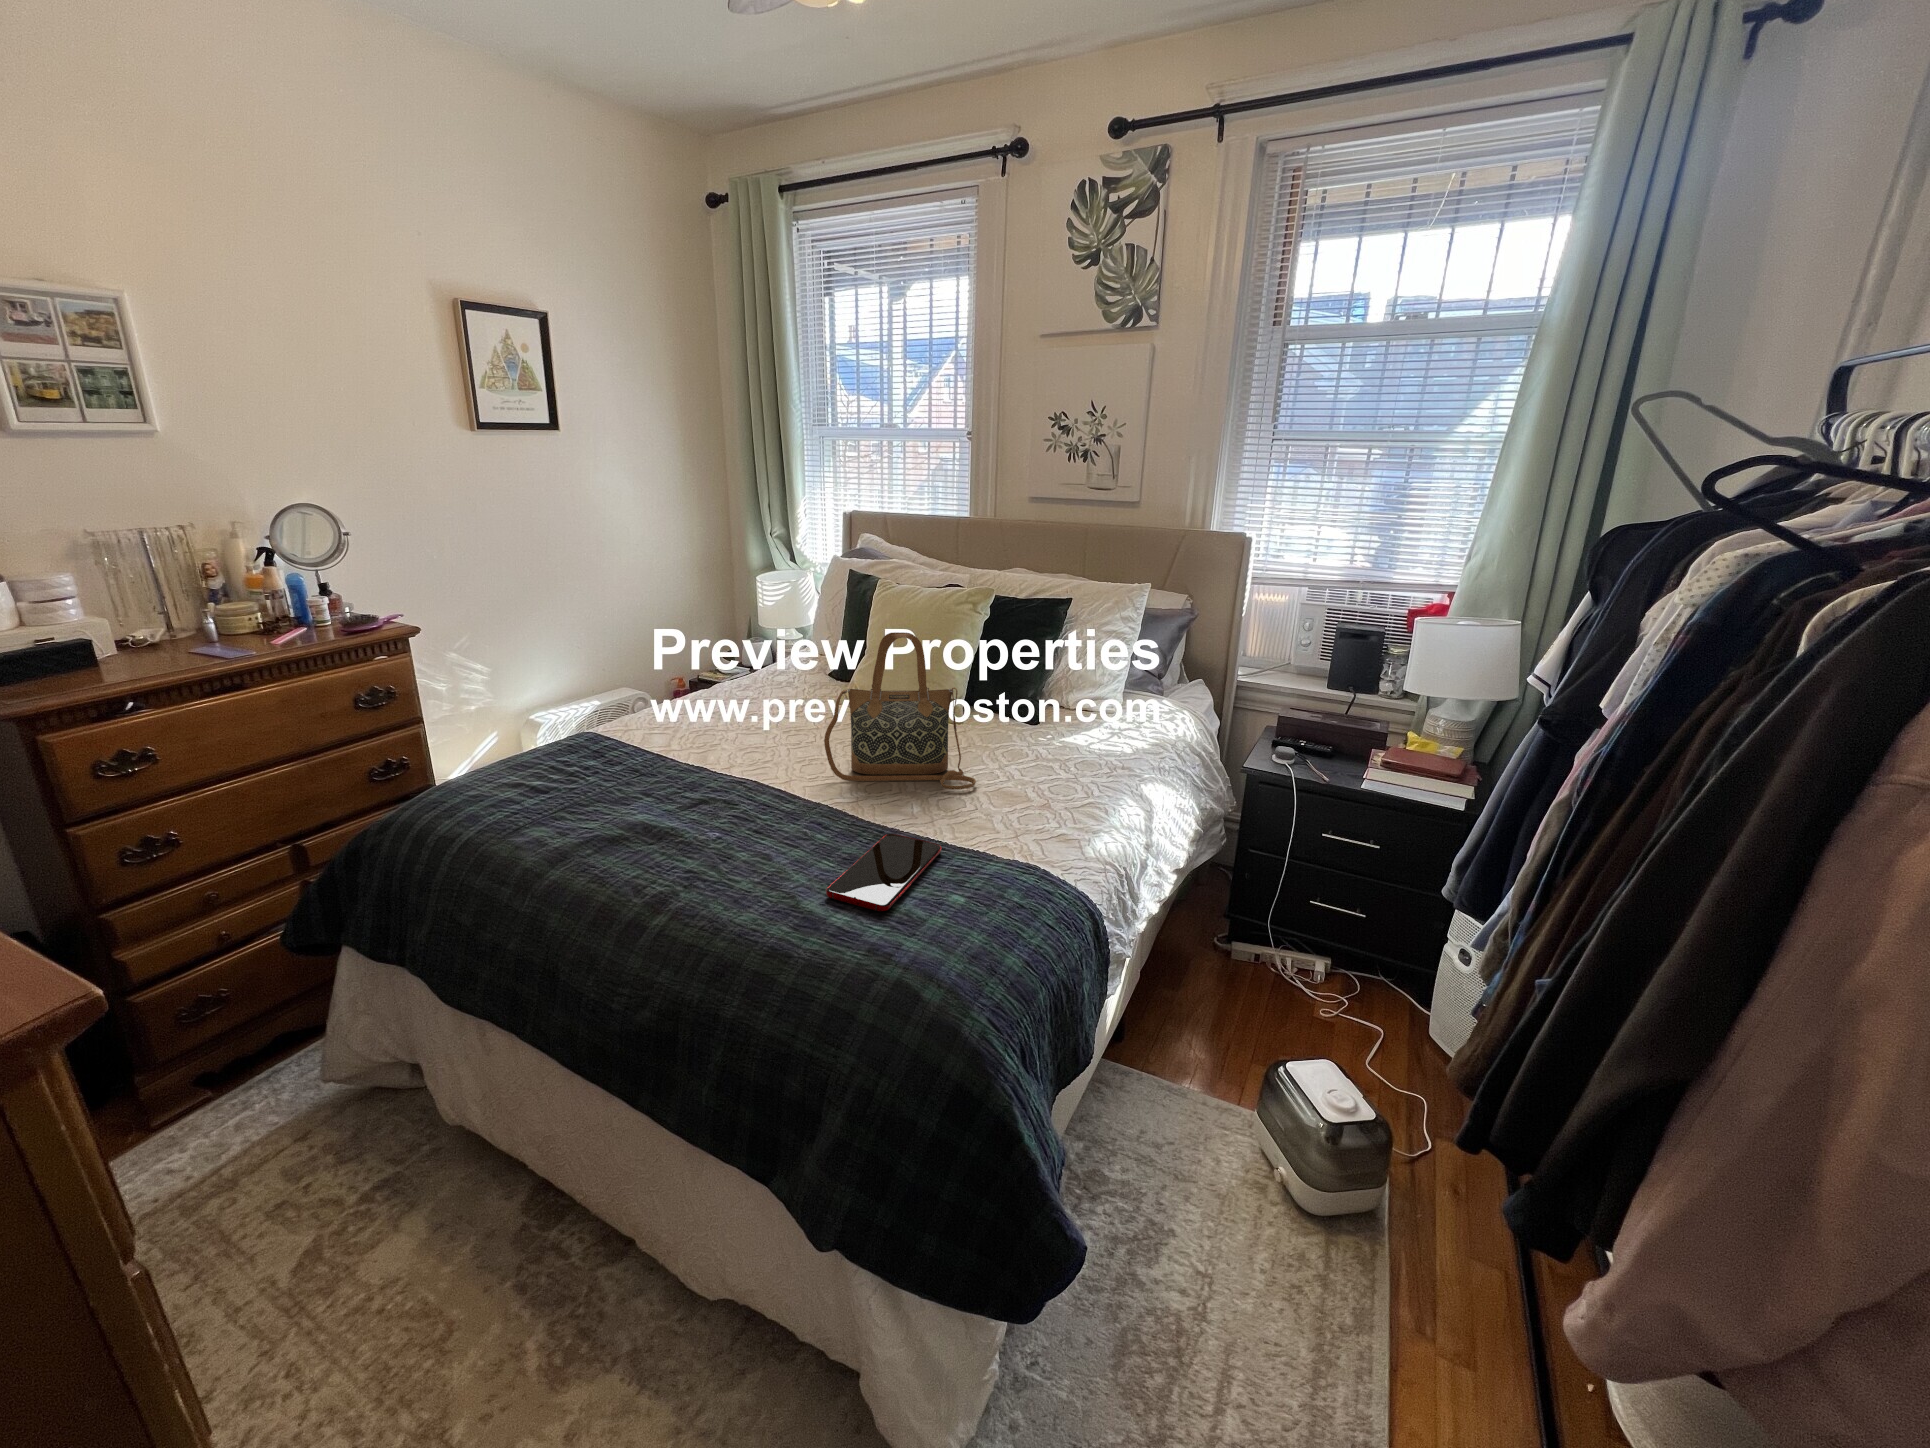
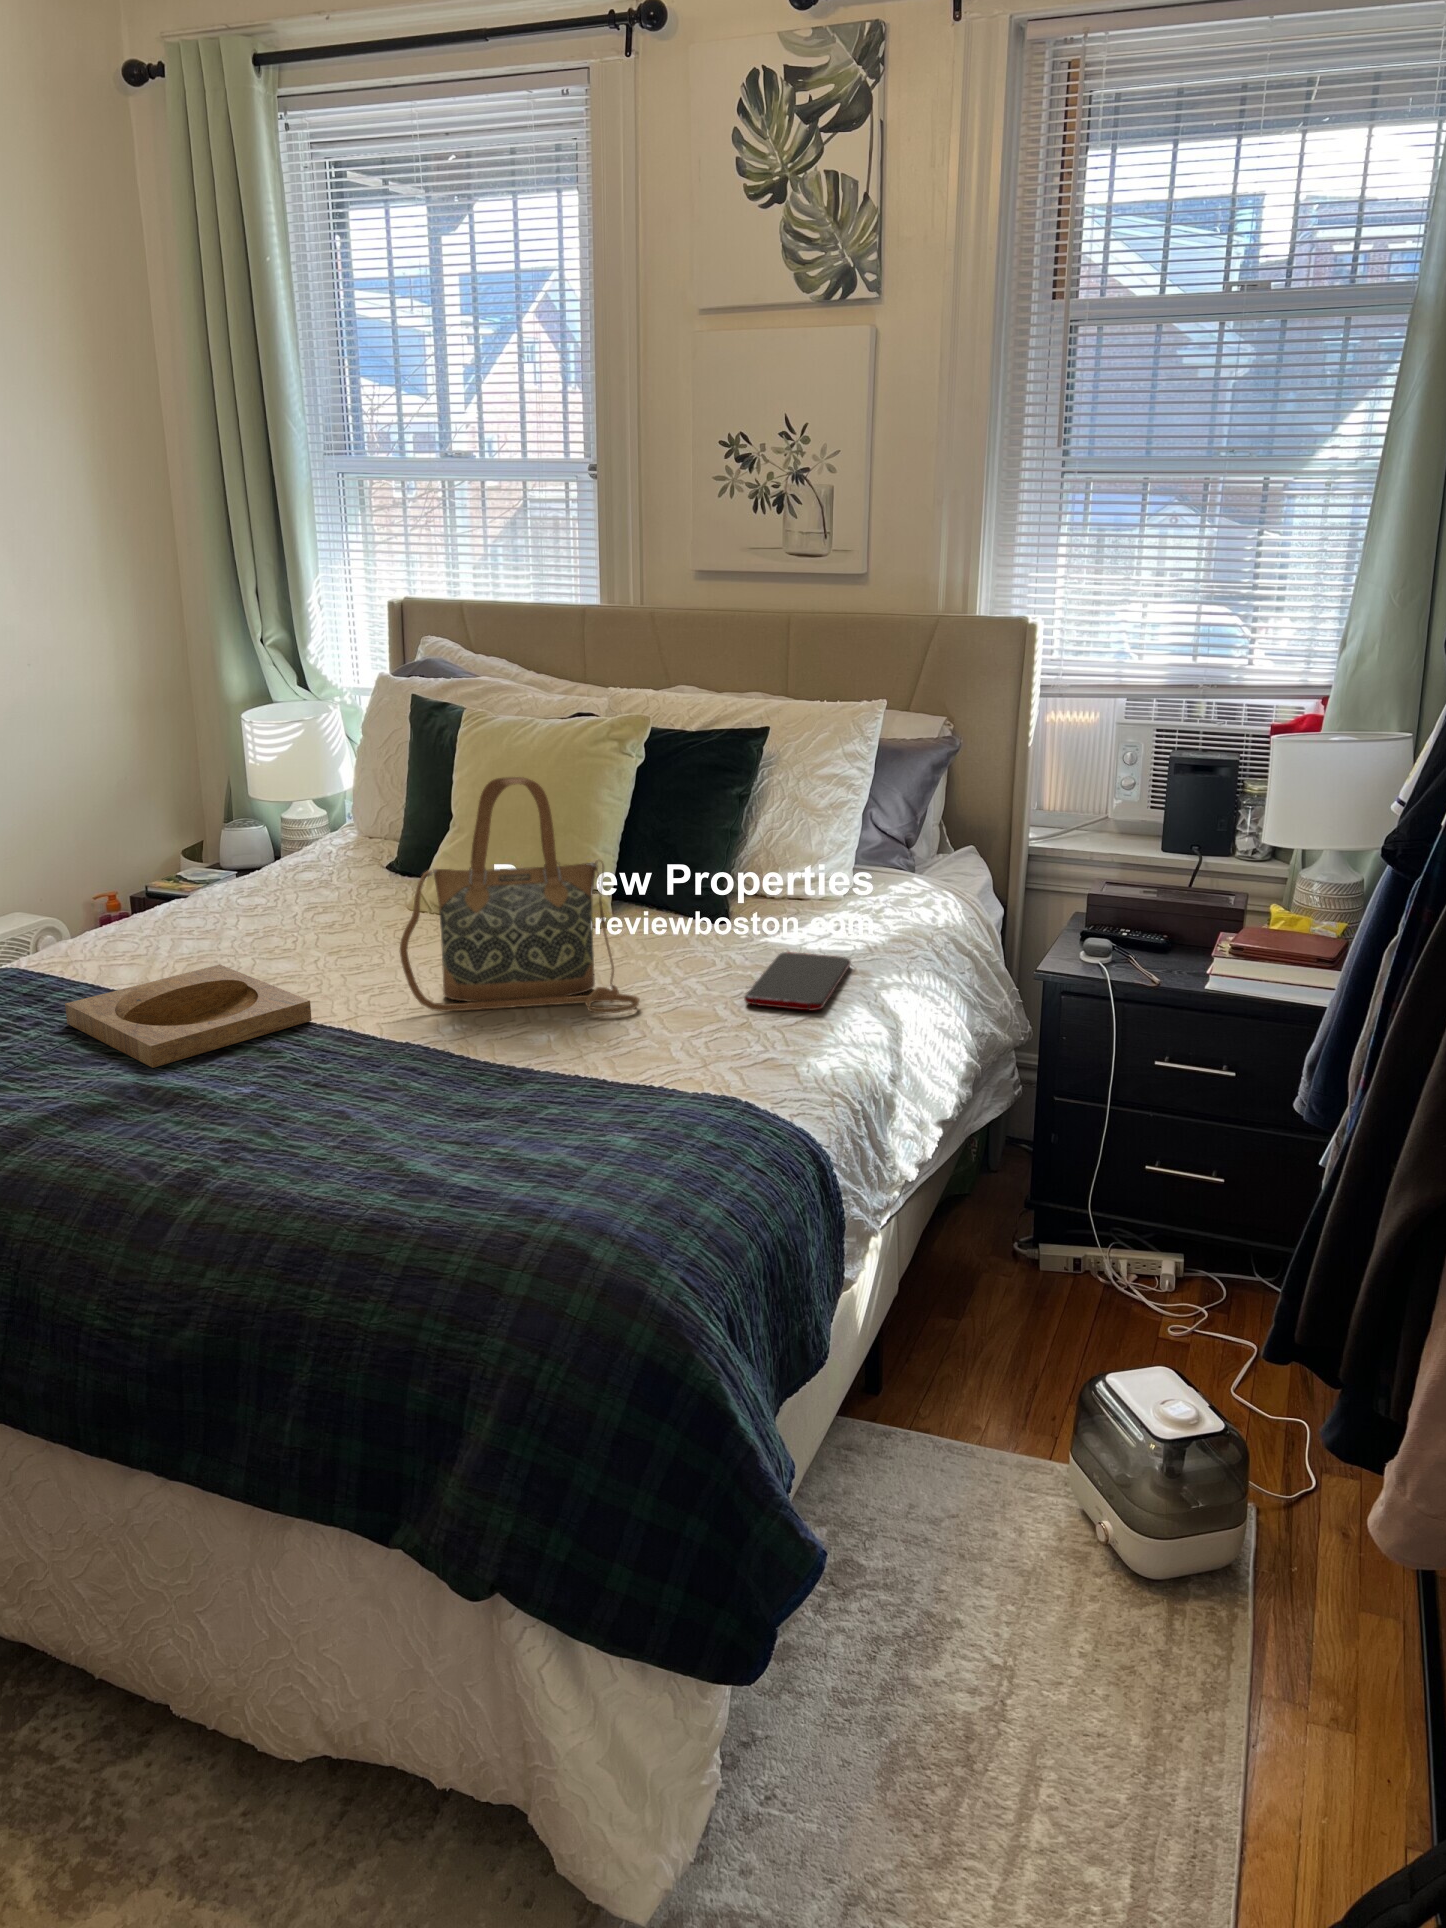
tray: none [619,739,767,811] -> present [65,965,312,1068]
smartphone: present [826,834,941,911] -> present [744,952,851,1010]

